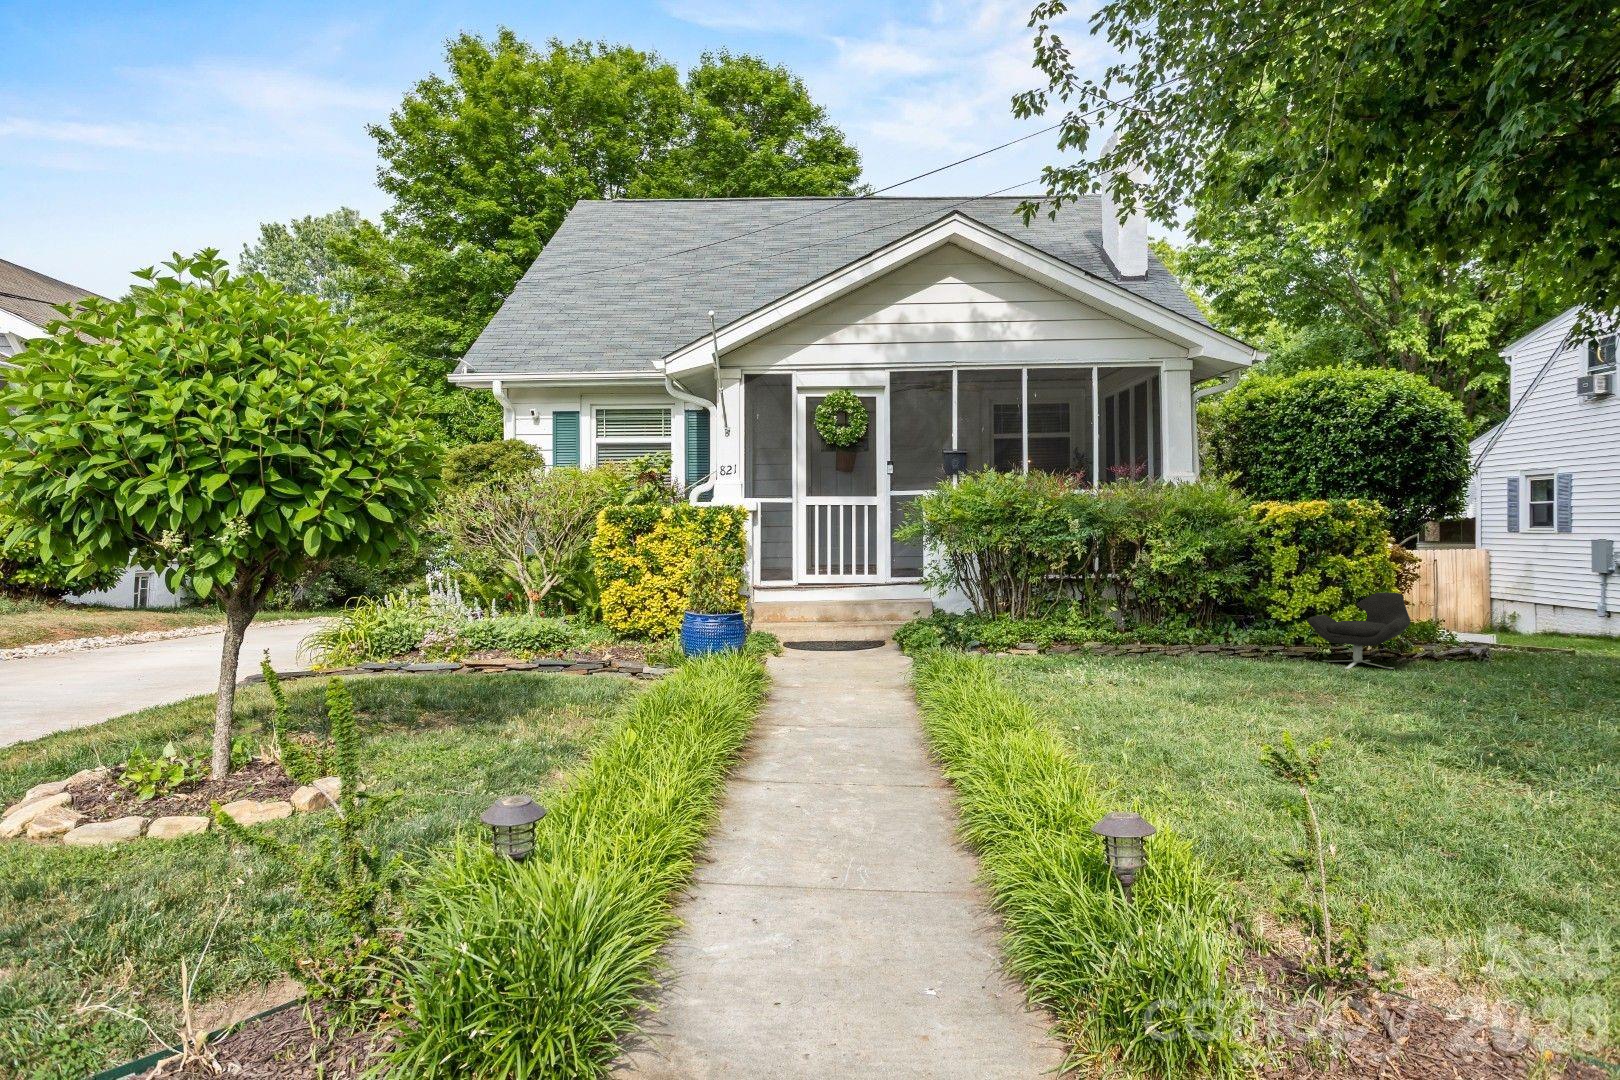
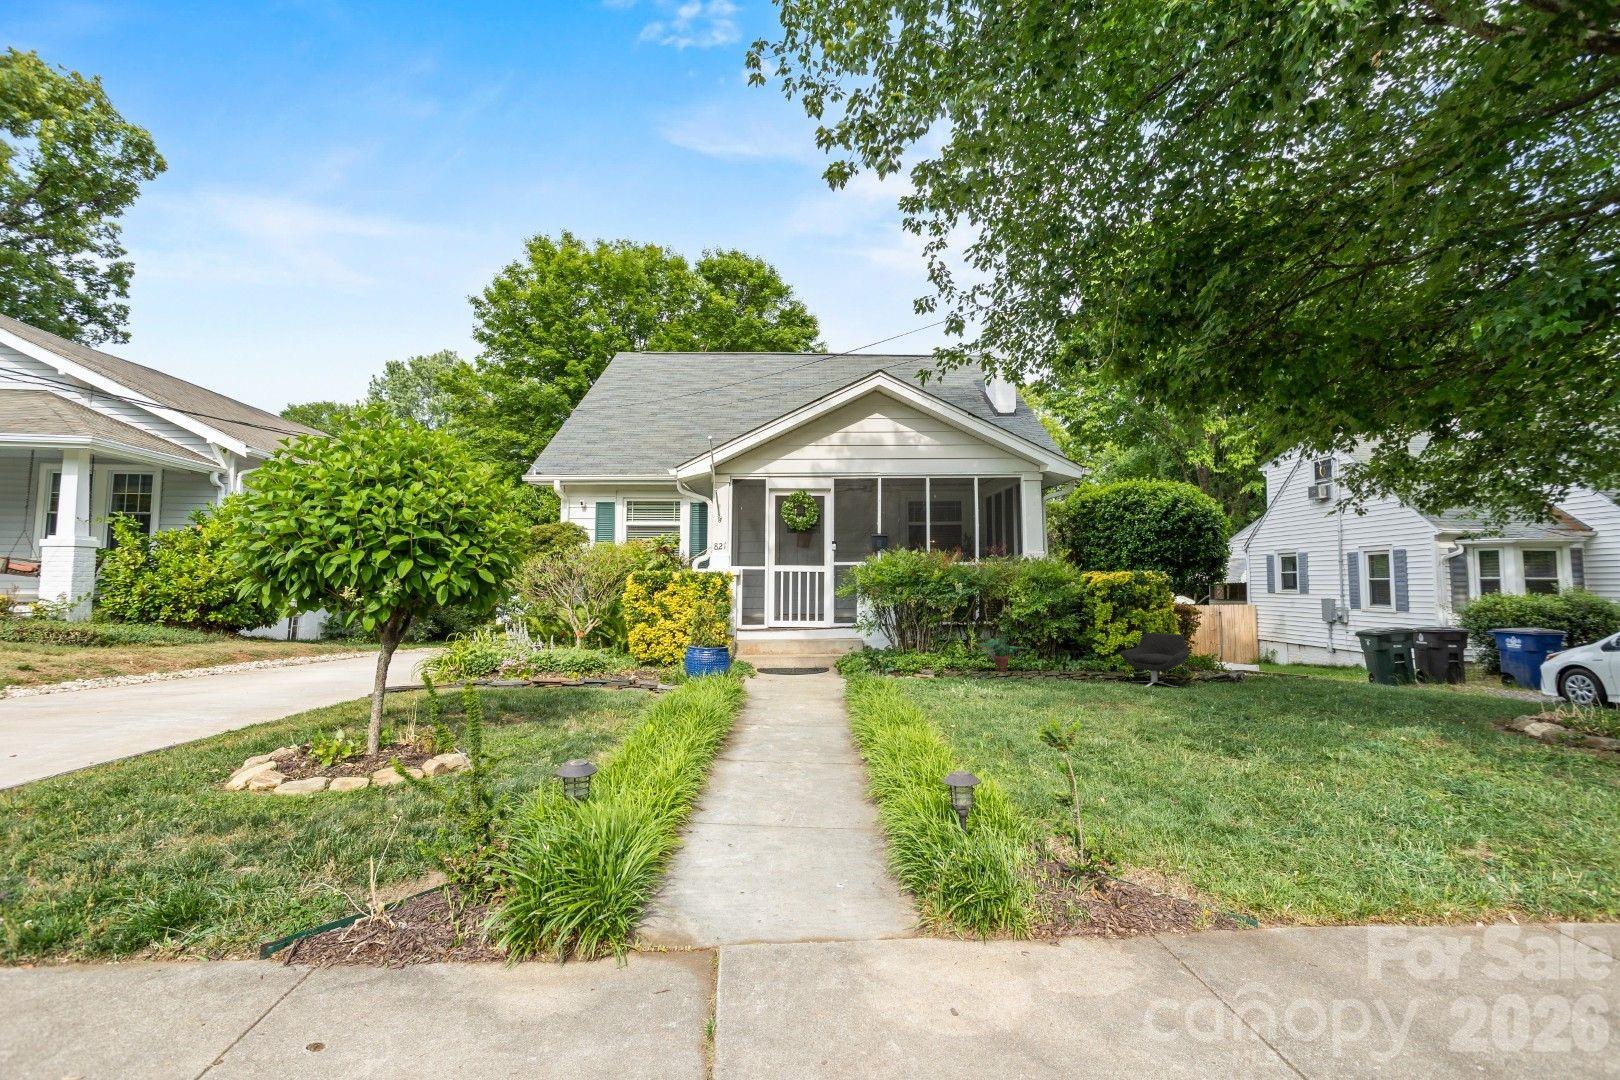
potted plant: none [1095,592,1178,646] -> present [979,634,1023,671]

